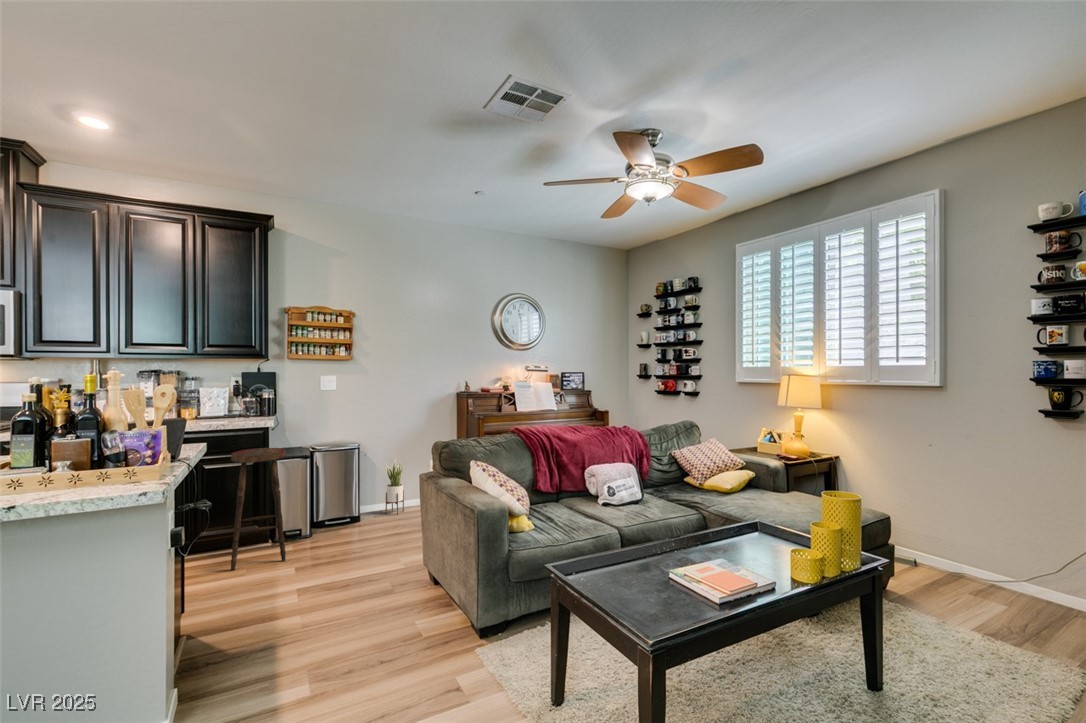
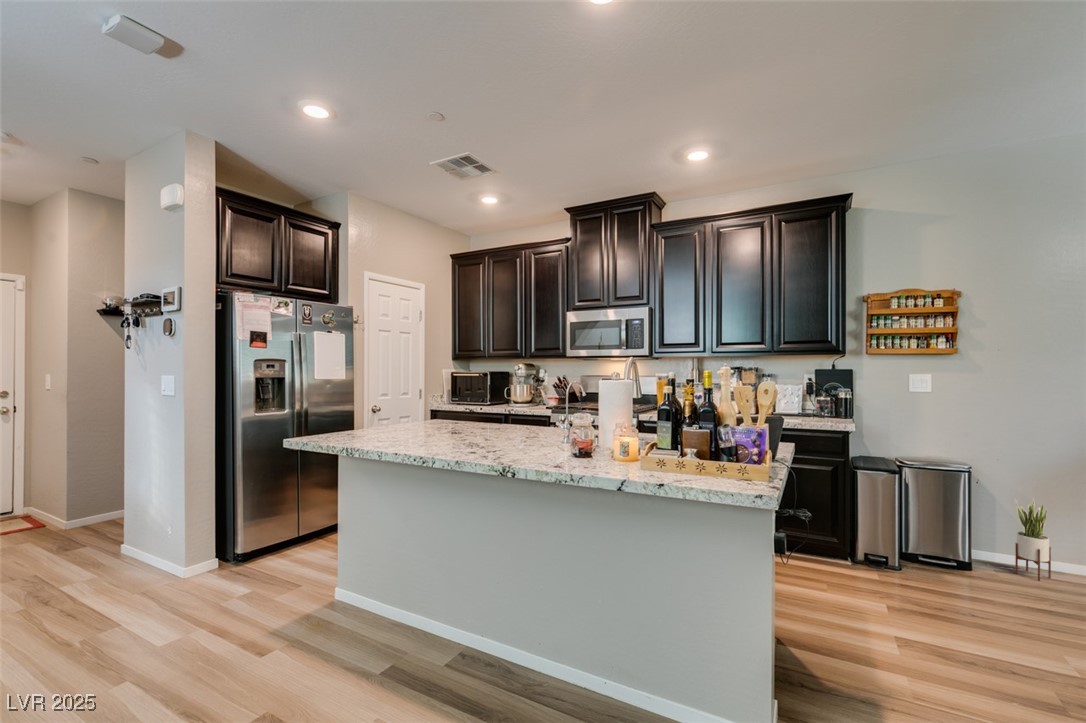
bar stool: present [231,448,286,571] -> none [810,453,873,591]

